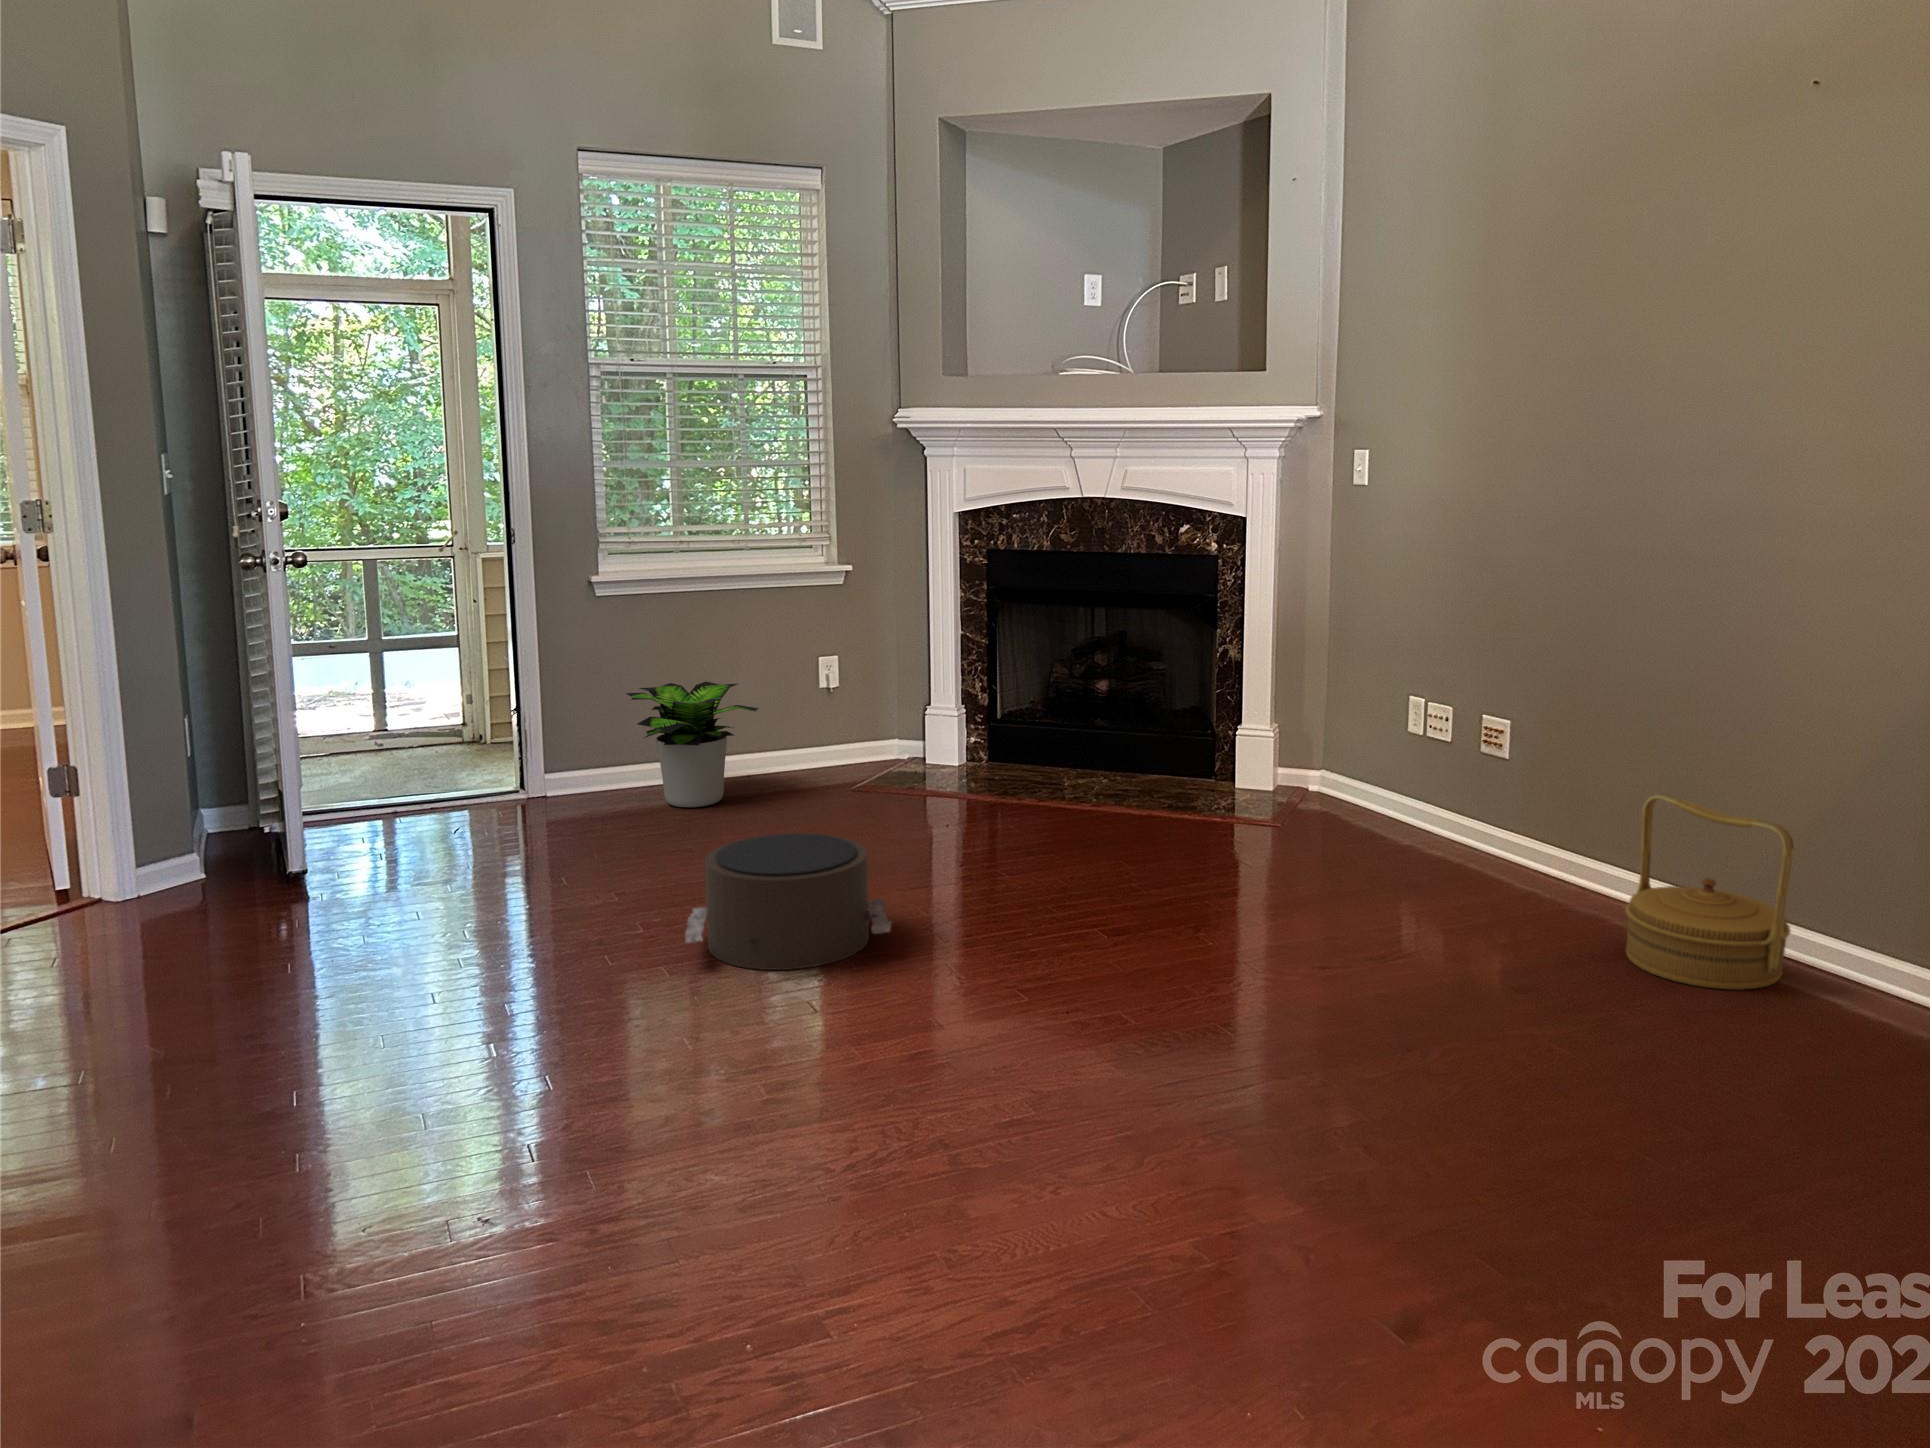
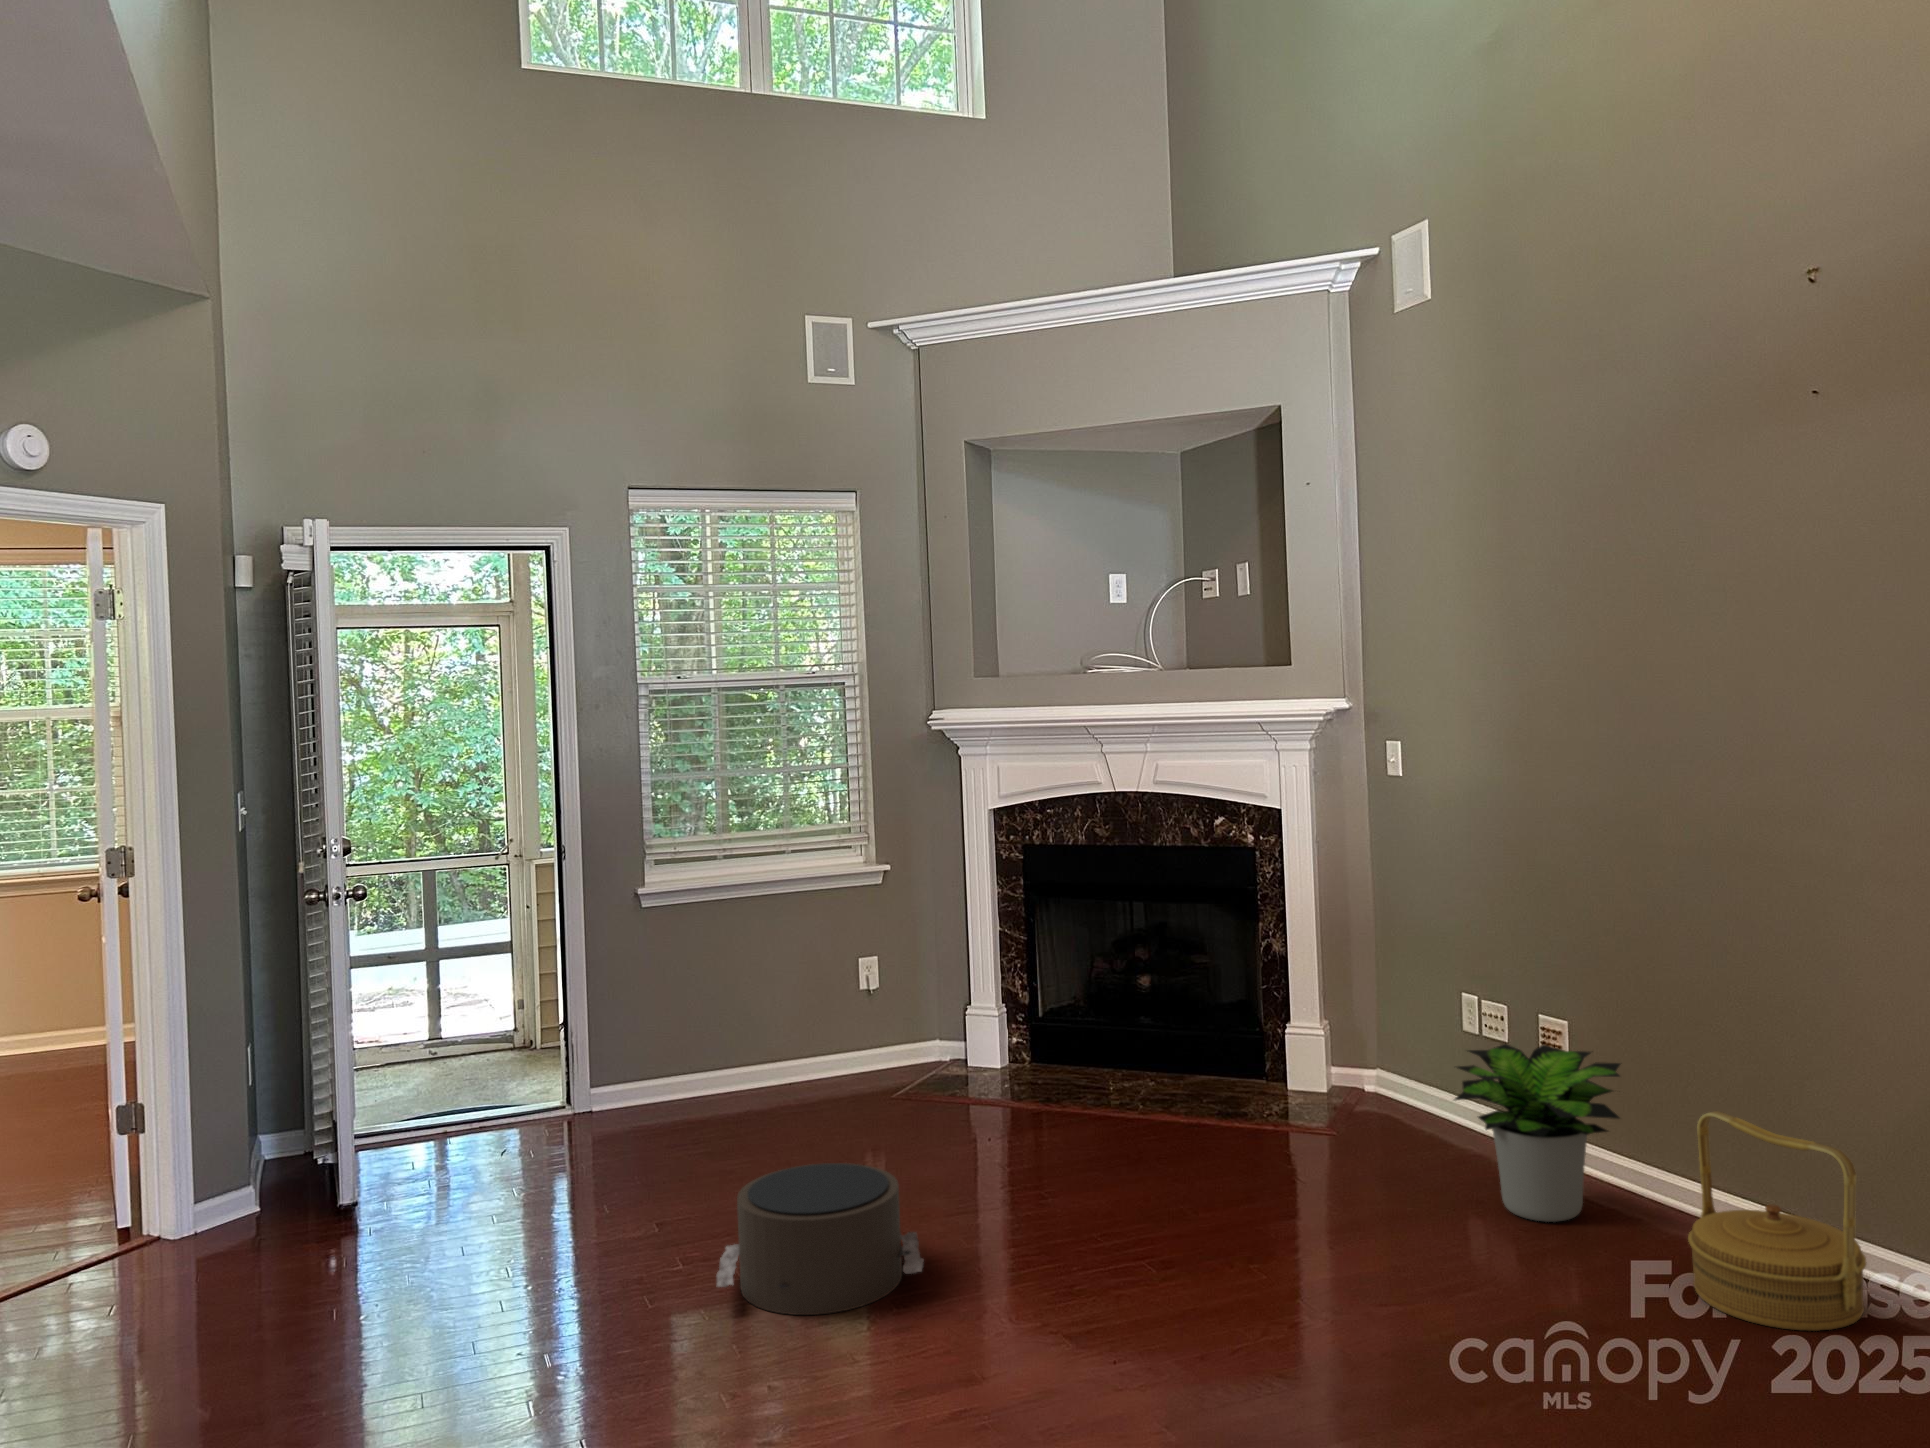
potted plant: present [626,682,759,807] -> present [1454,1044,1620,1222]

